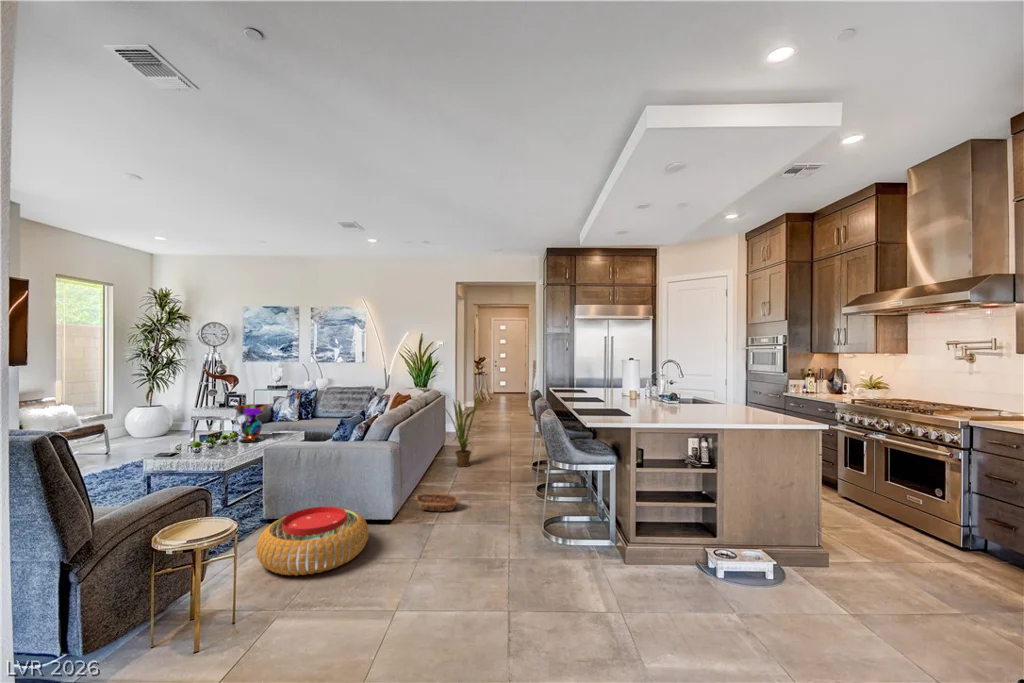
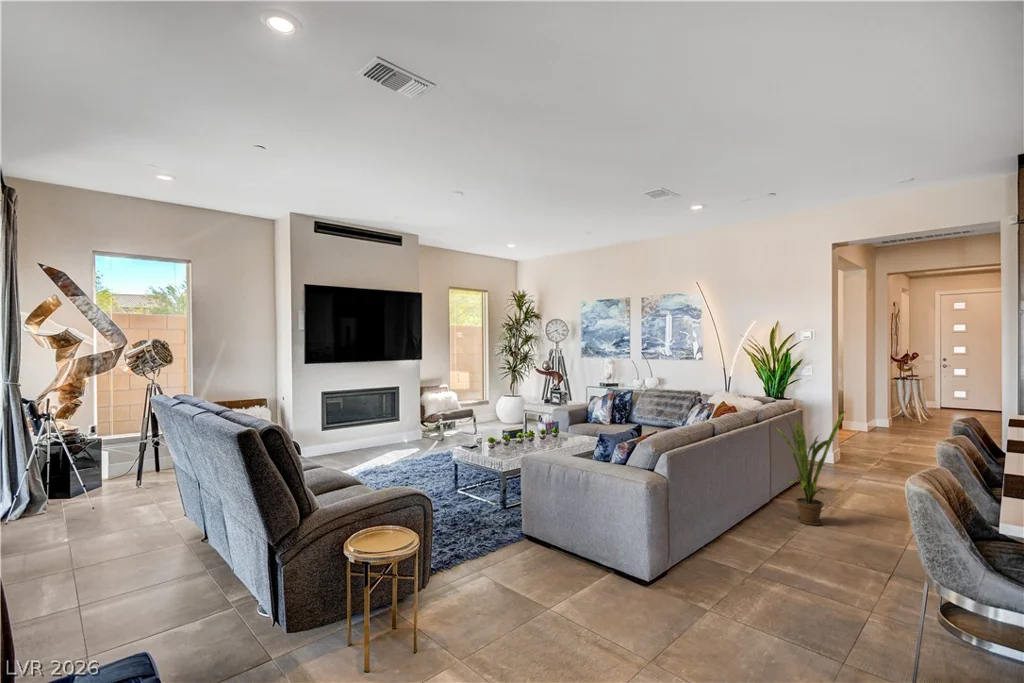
decorative bowl: present [233,404,270,443] -> none [529,402,562,442]
basket: present [416,493,459,511] -> none [684,553,775,604]
pouf: present [256,507,369,576] -> none [475,534,601,624]

